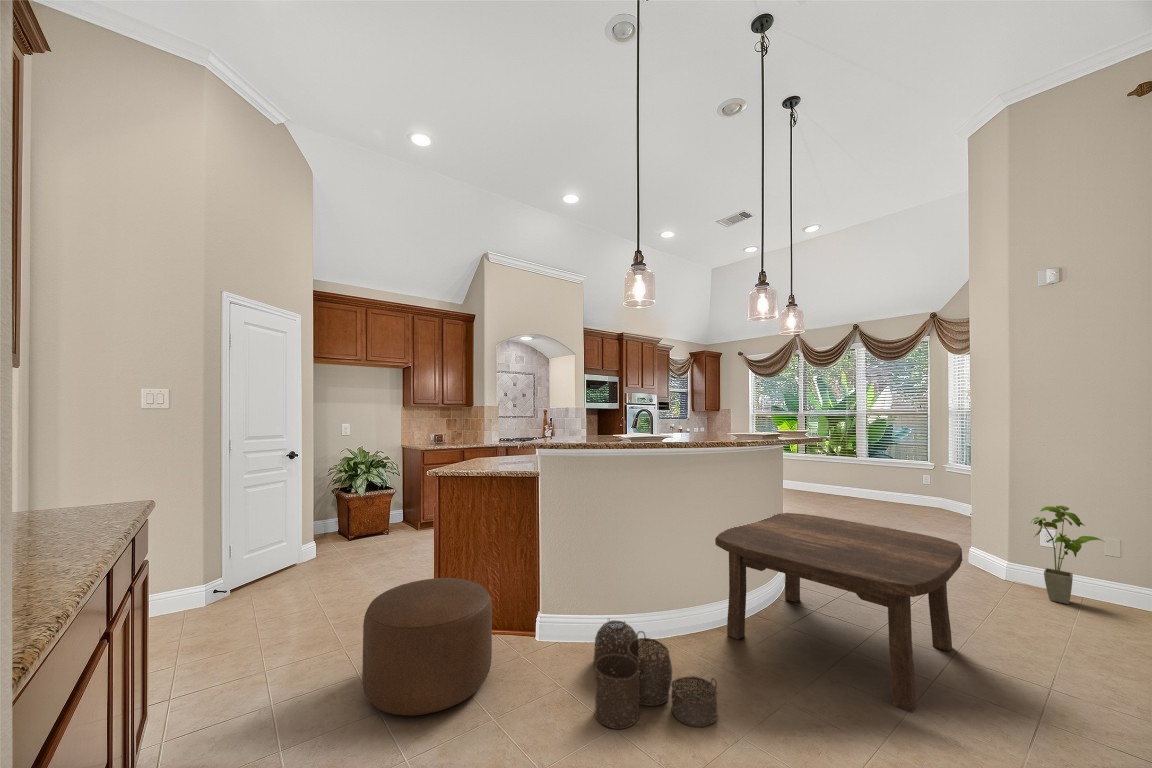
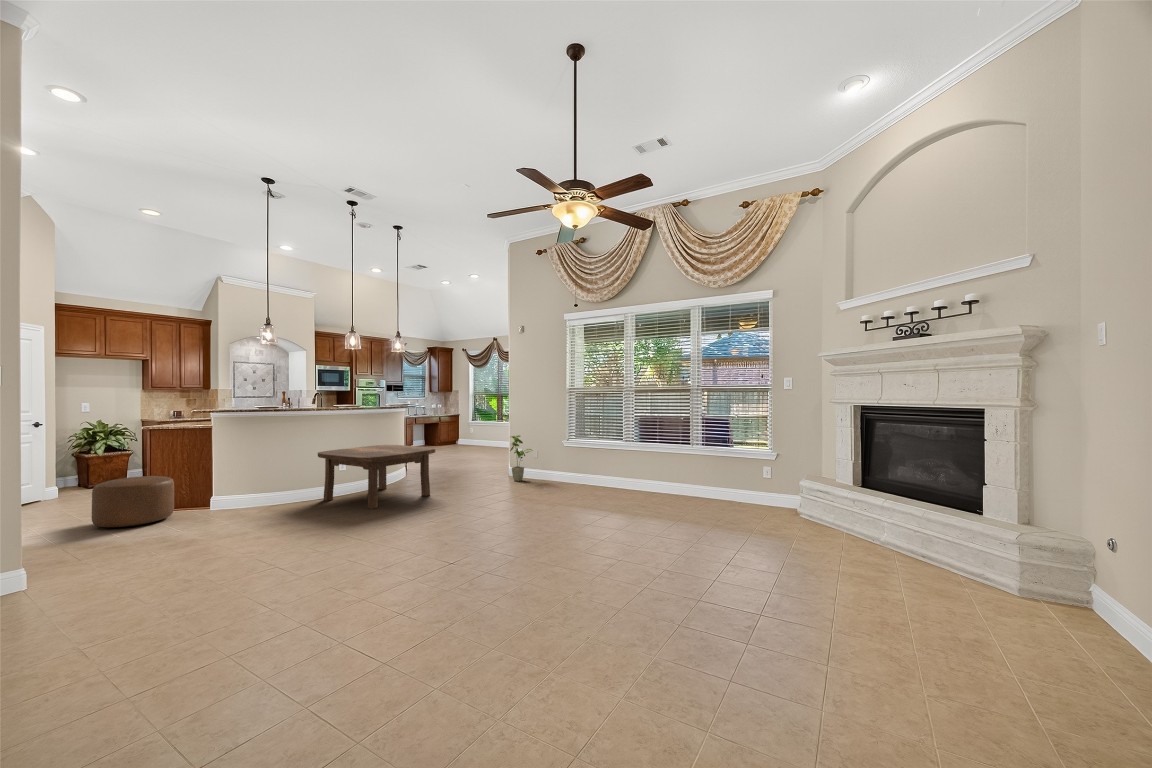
woven basket: present [593,620,718,729] -> none [220,489,283,522]

